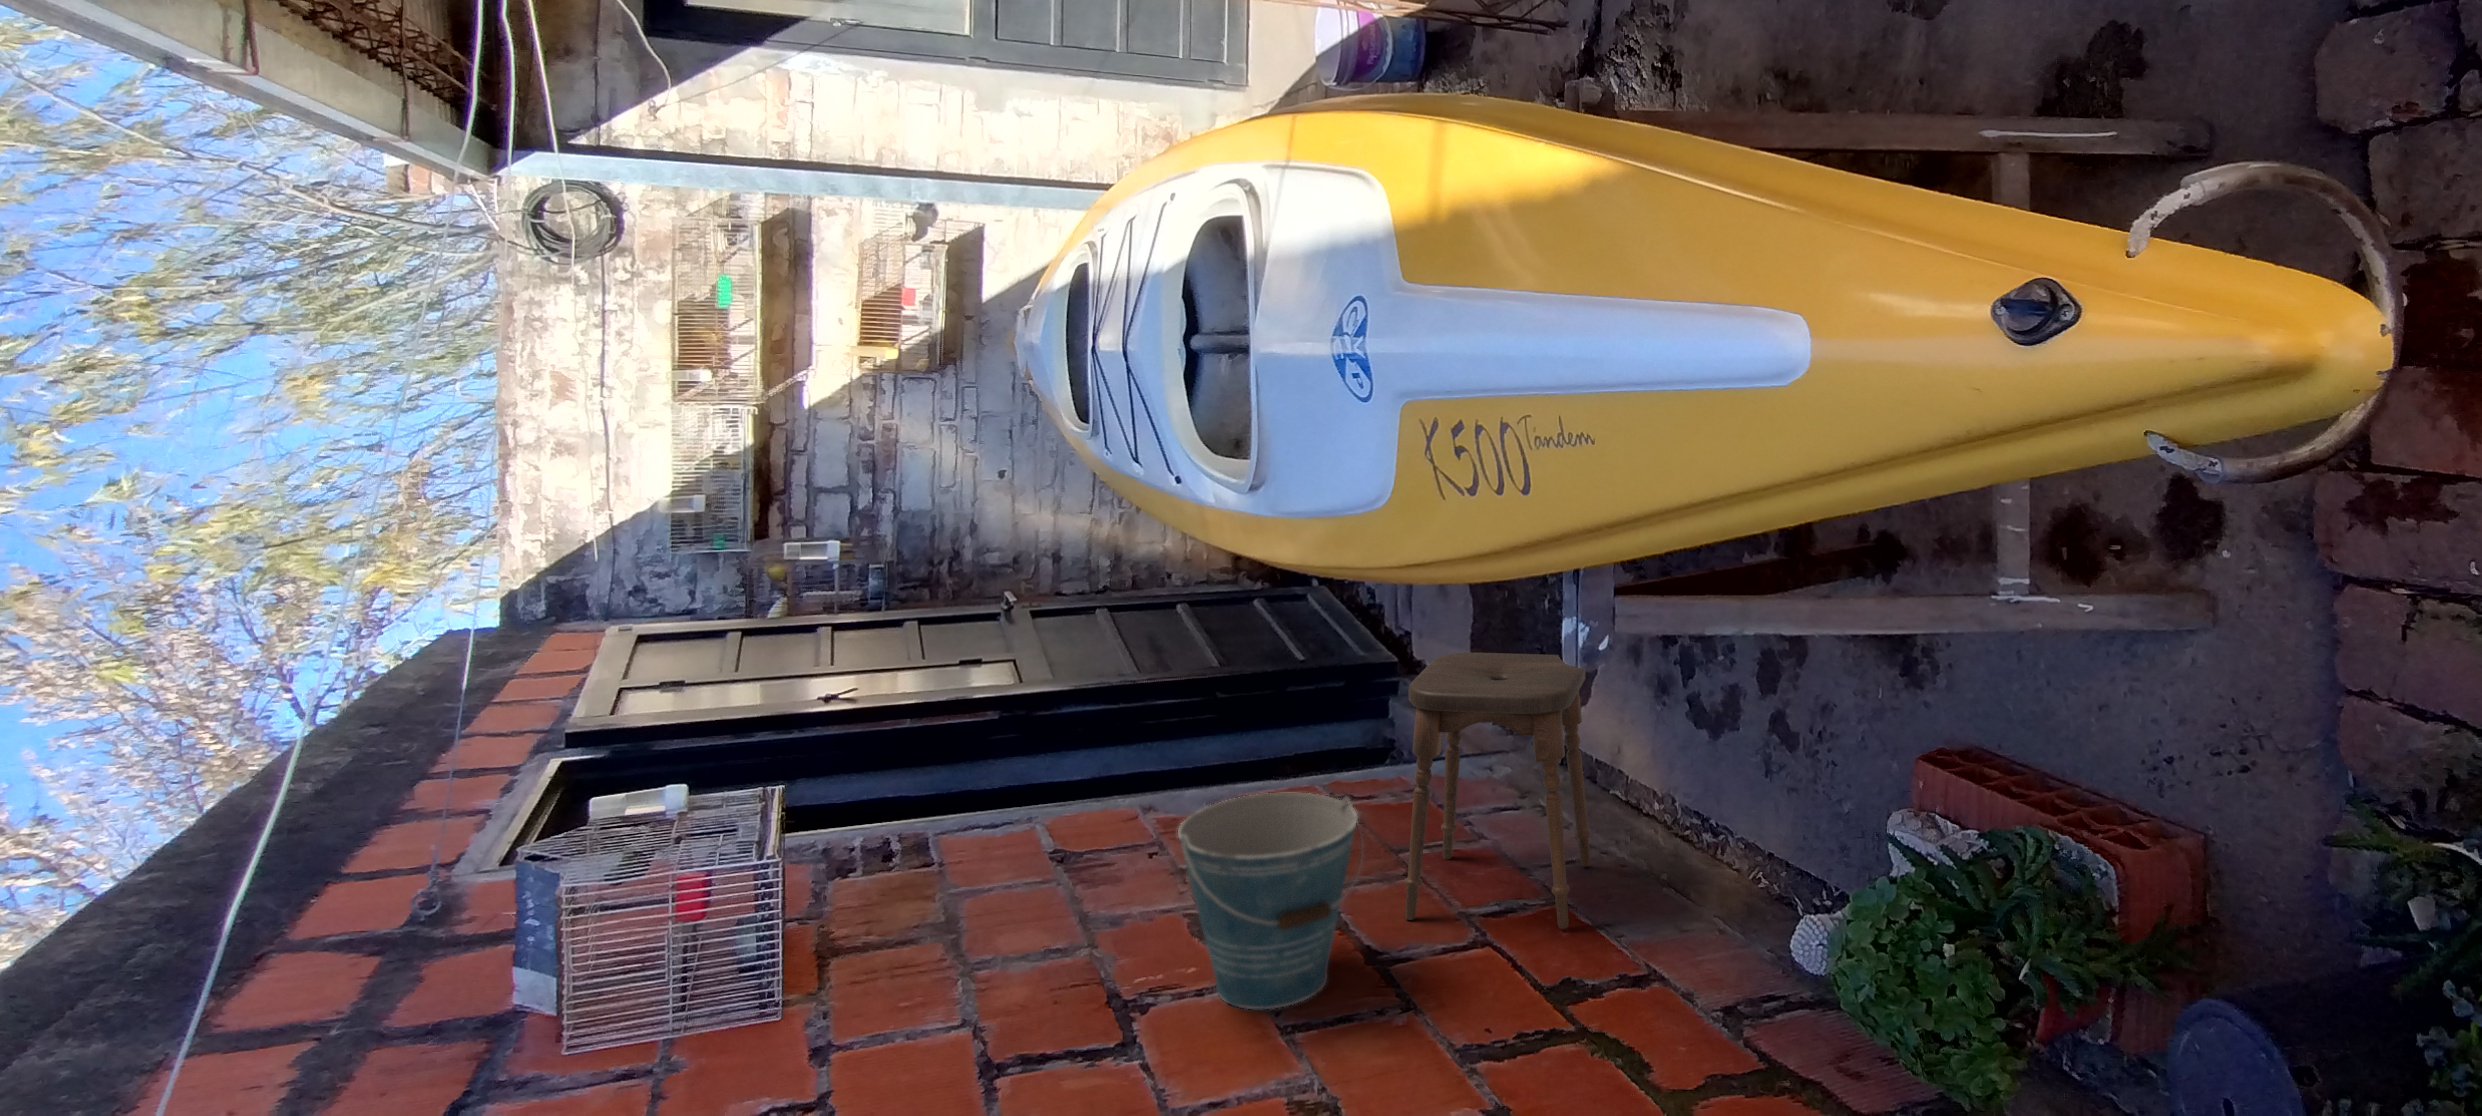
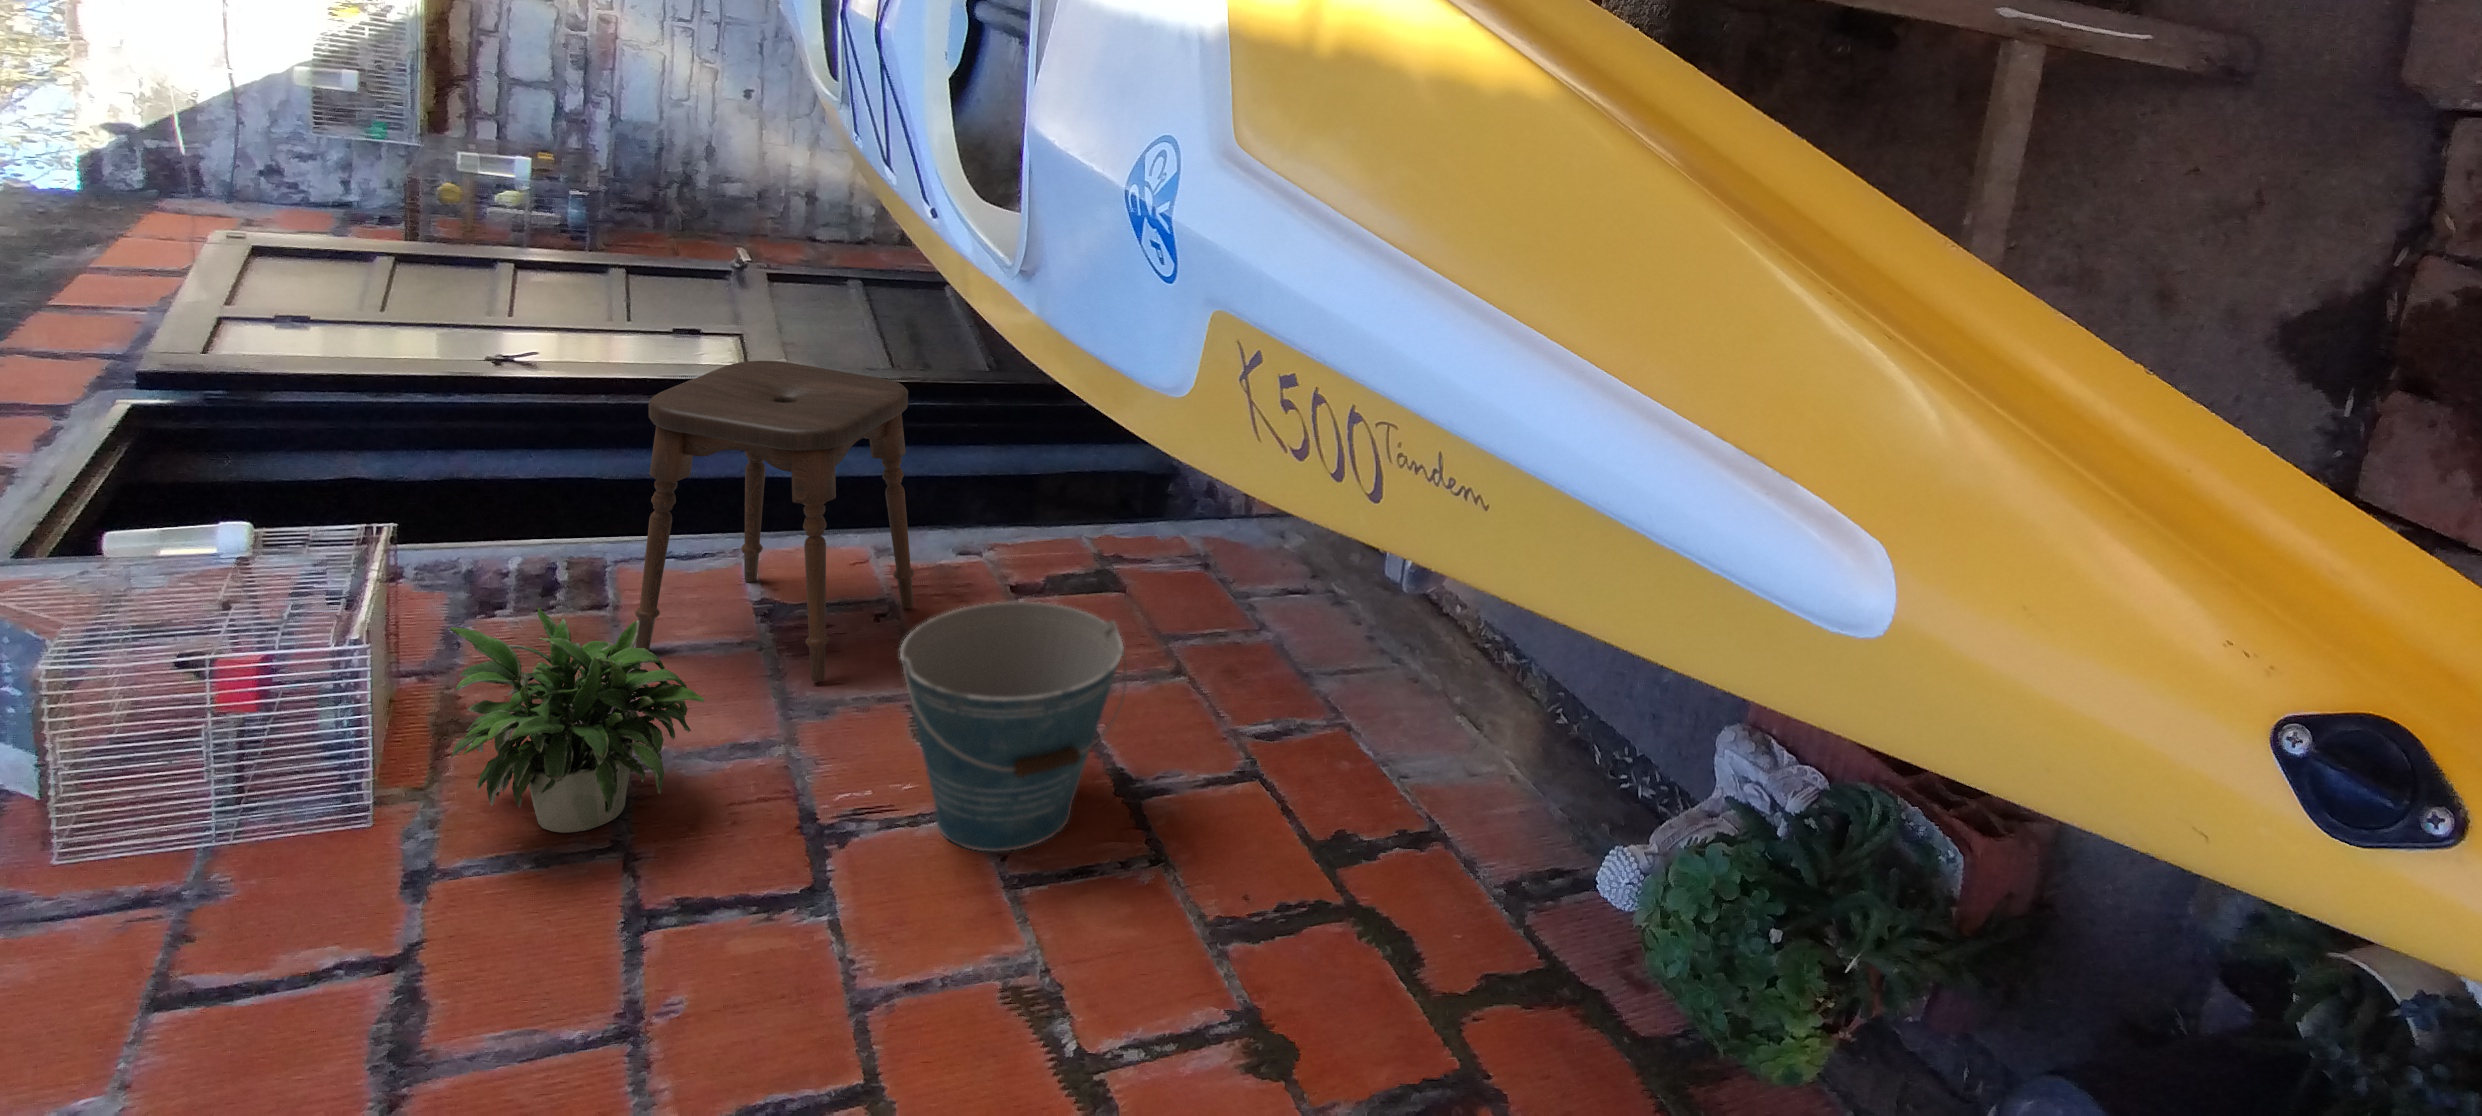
stool: present [1405,652,1591,929] -> present [635,361,914,682]
potted plant: none [837,829,1028,1019] -> present [450,607,704,833]

